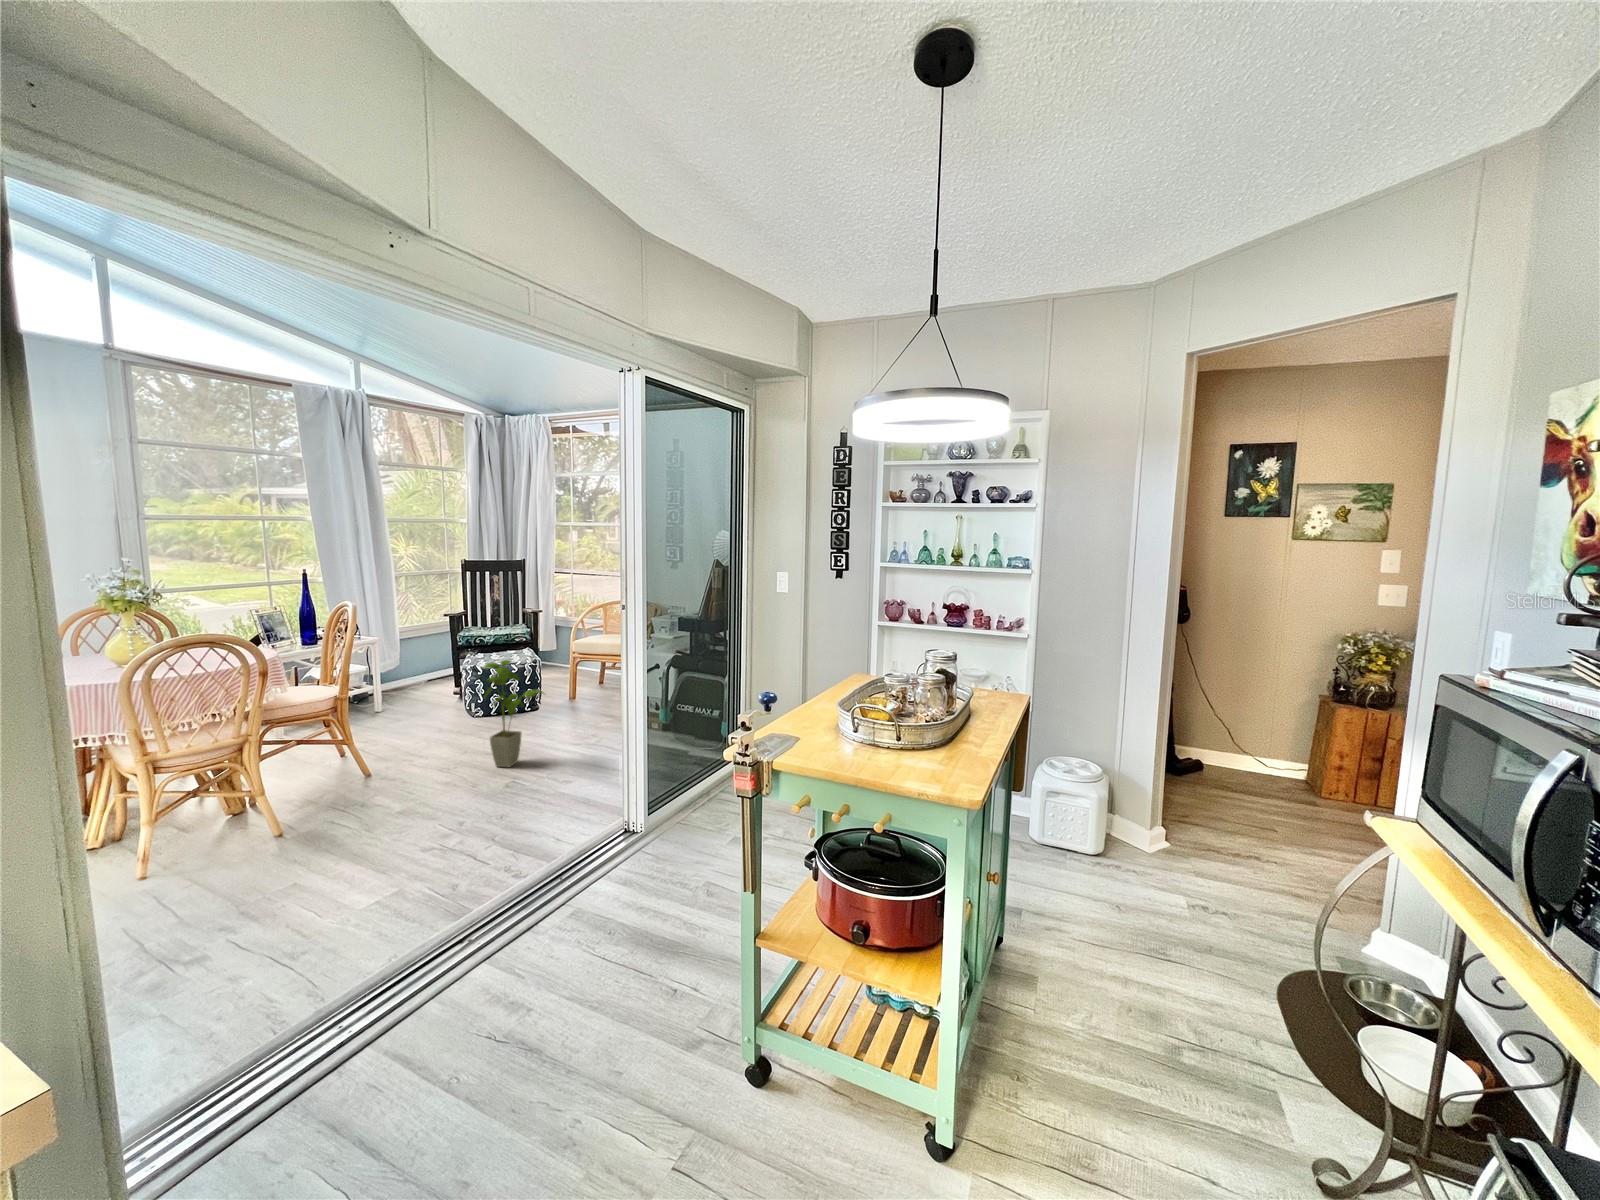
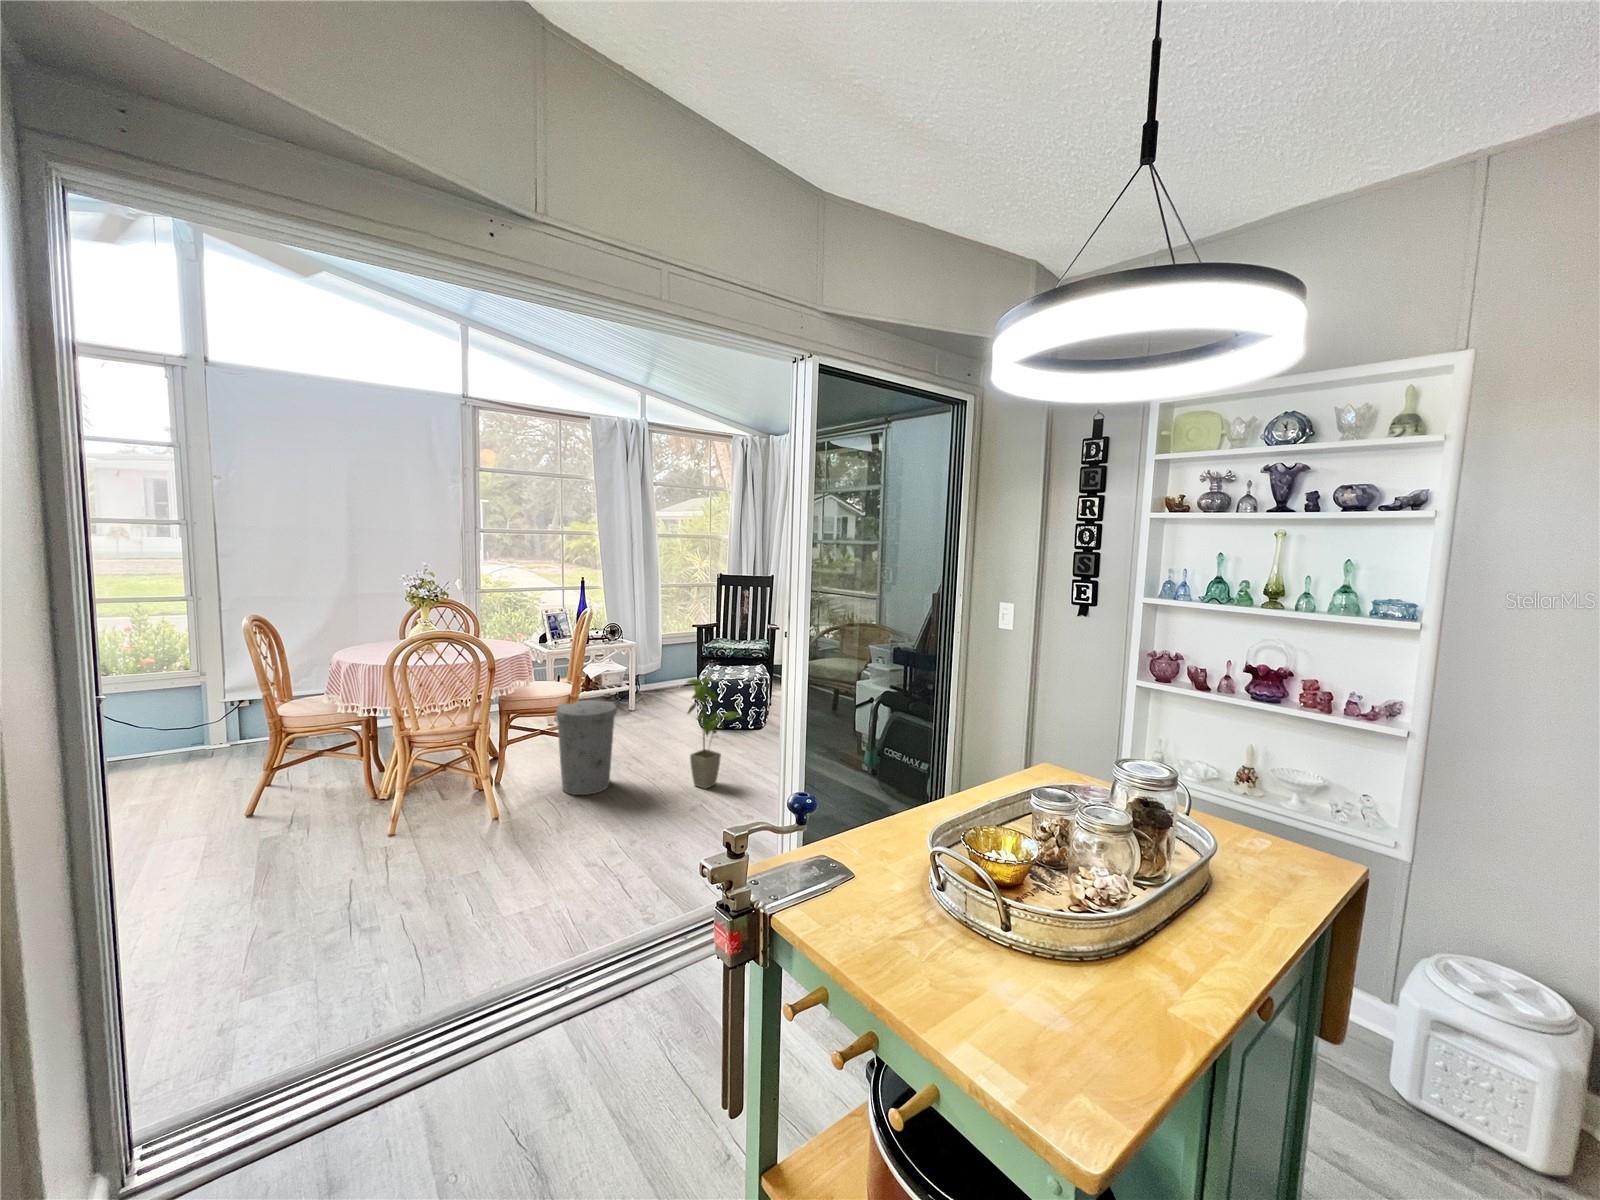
trash can: none [327,697,403,799] -> present [556,700,617,795]

